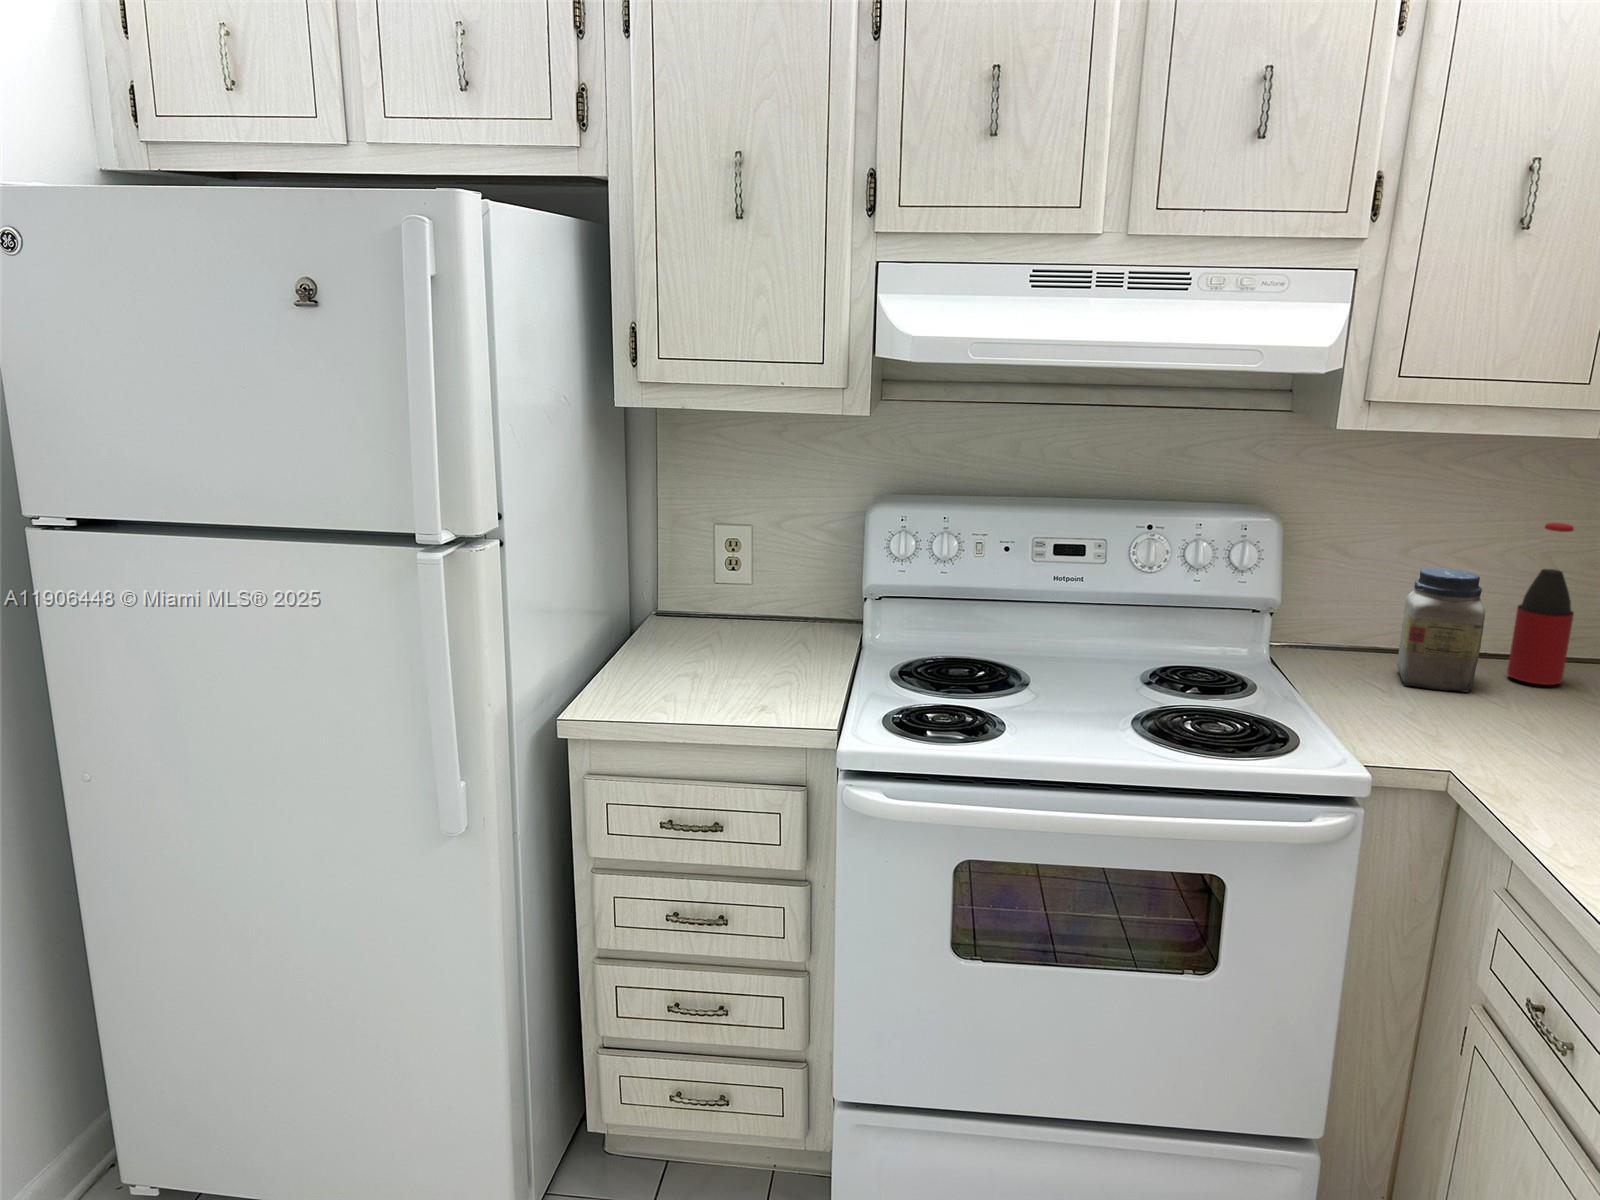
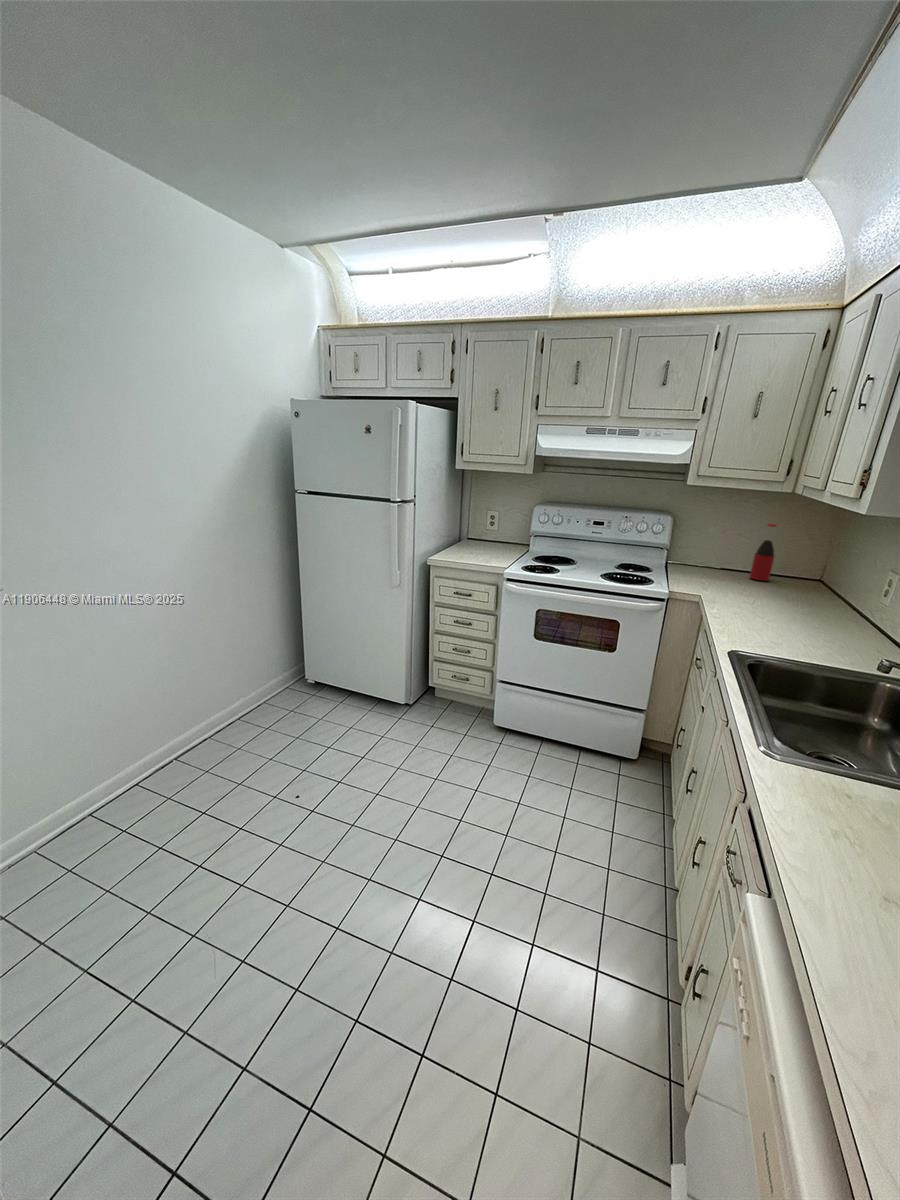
jar: present [1397,568,1485,692] -> none [707,537,739,579]

